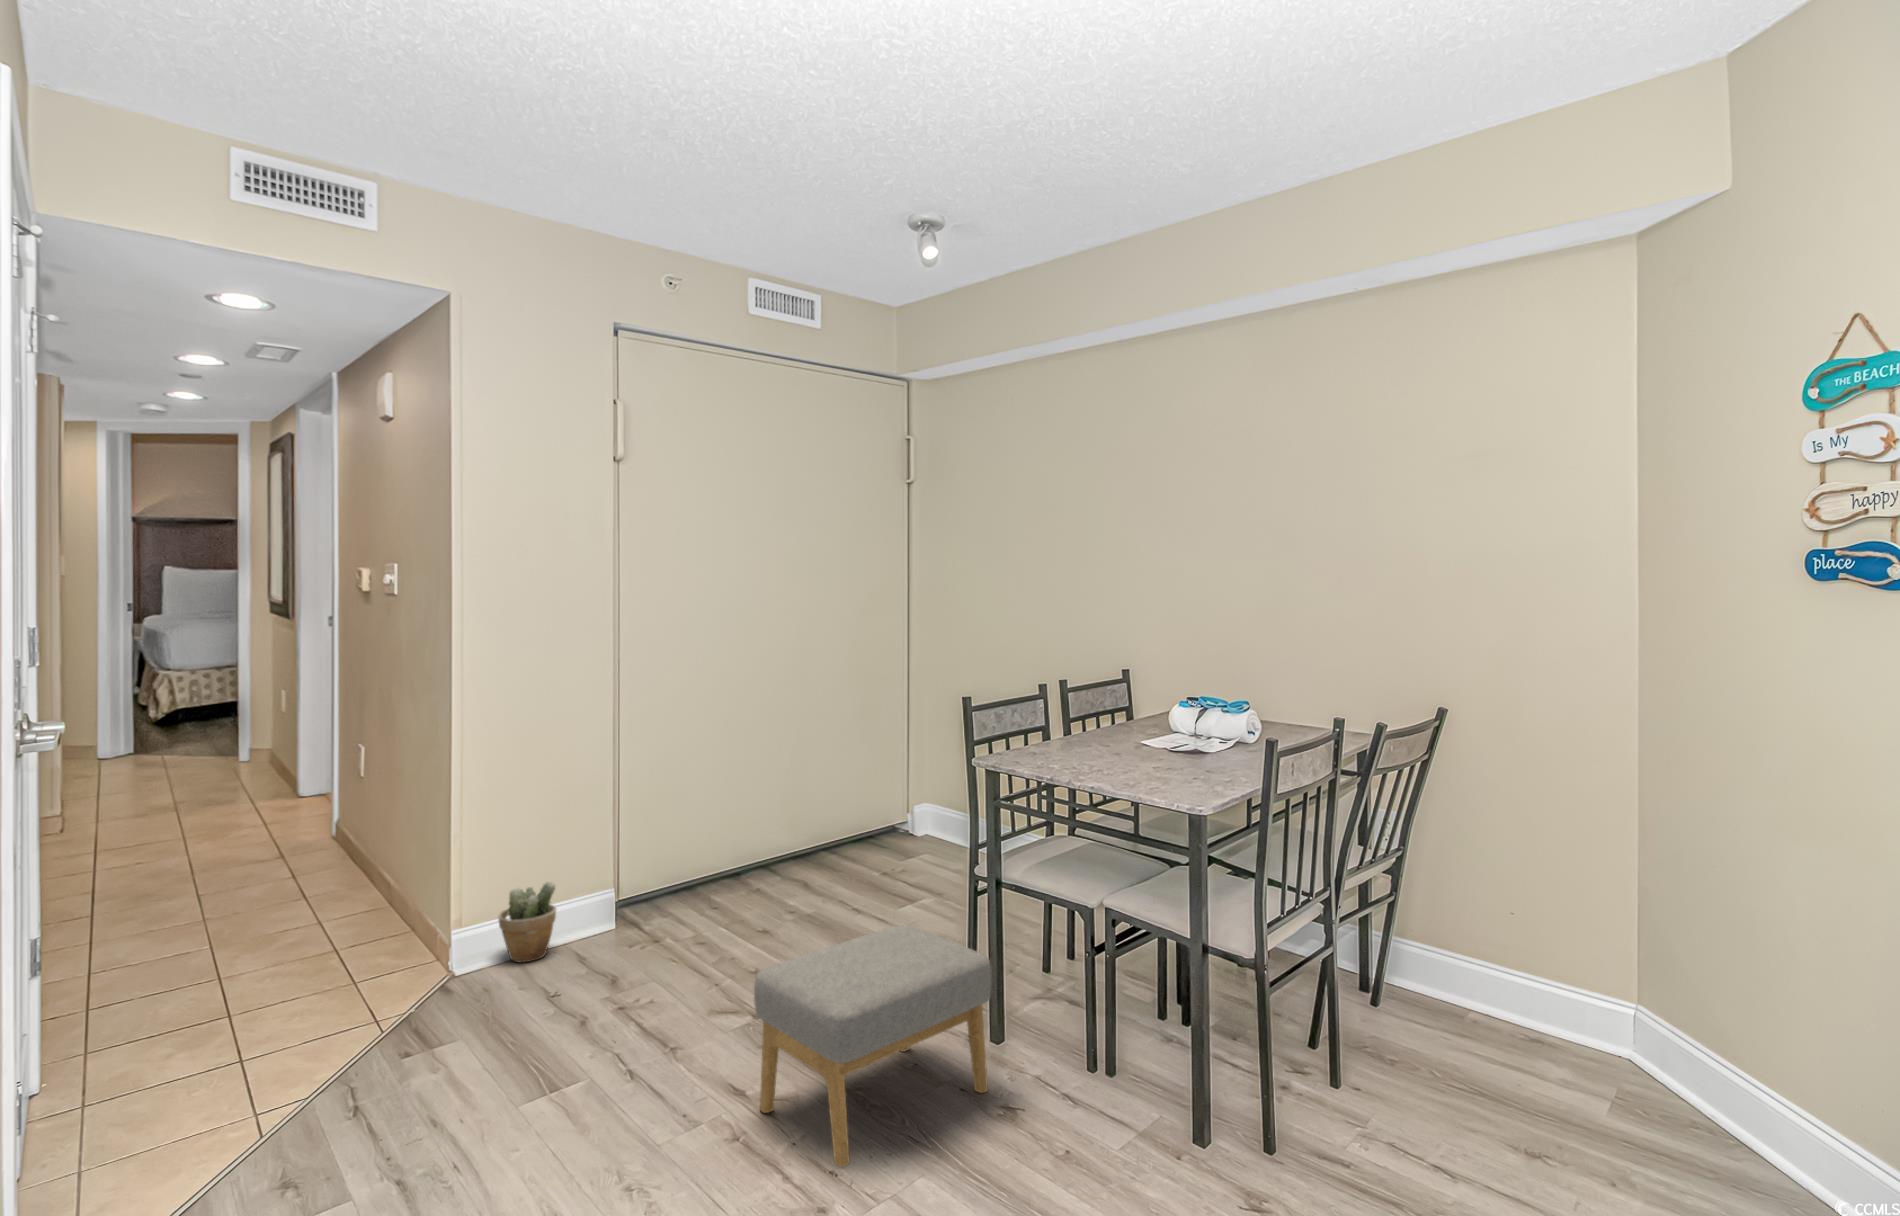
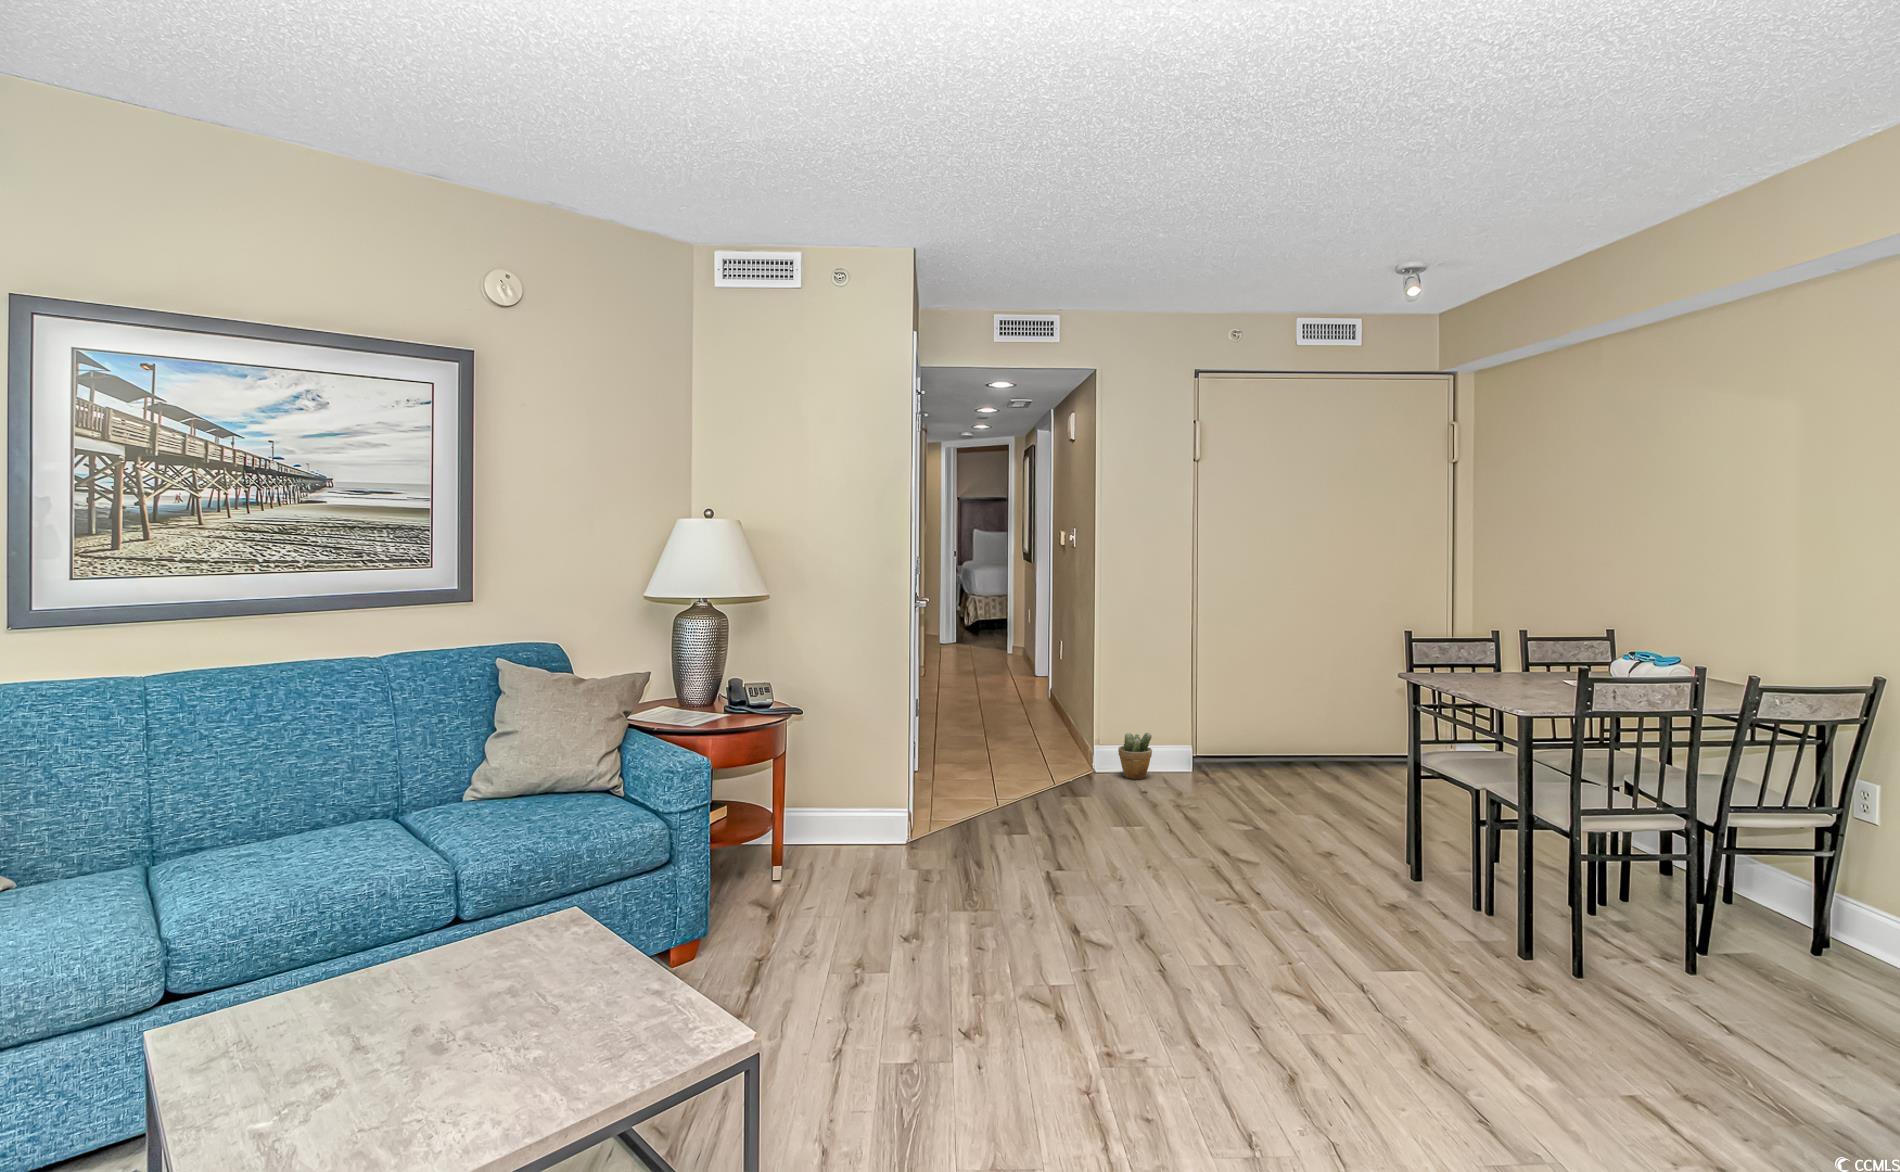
footstool: present [754,925,992,1167] -> none [1229,781,1392,899]

